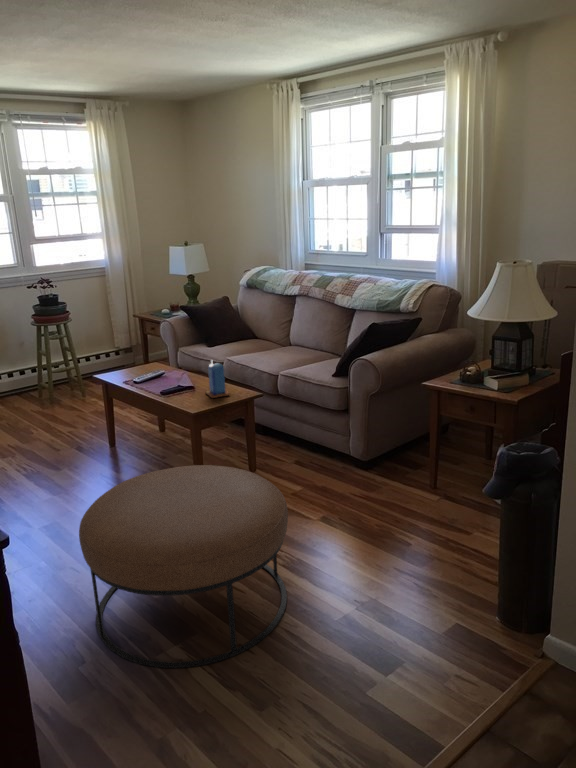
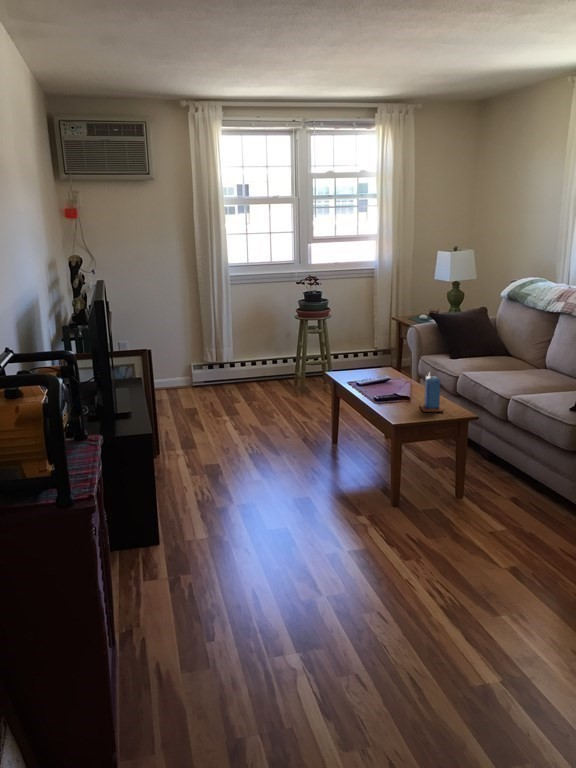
ottoman: present [79,465,288,668] -> none [232,474,441,677]

